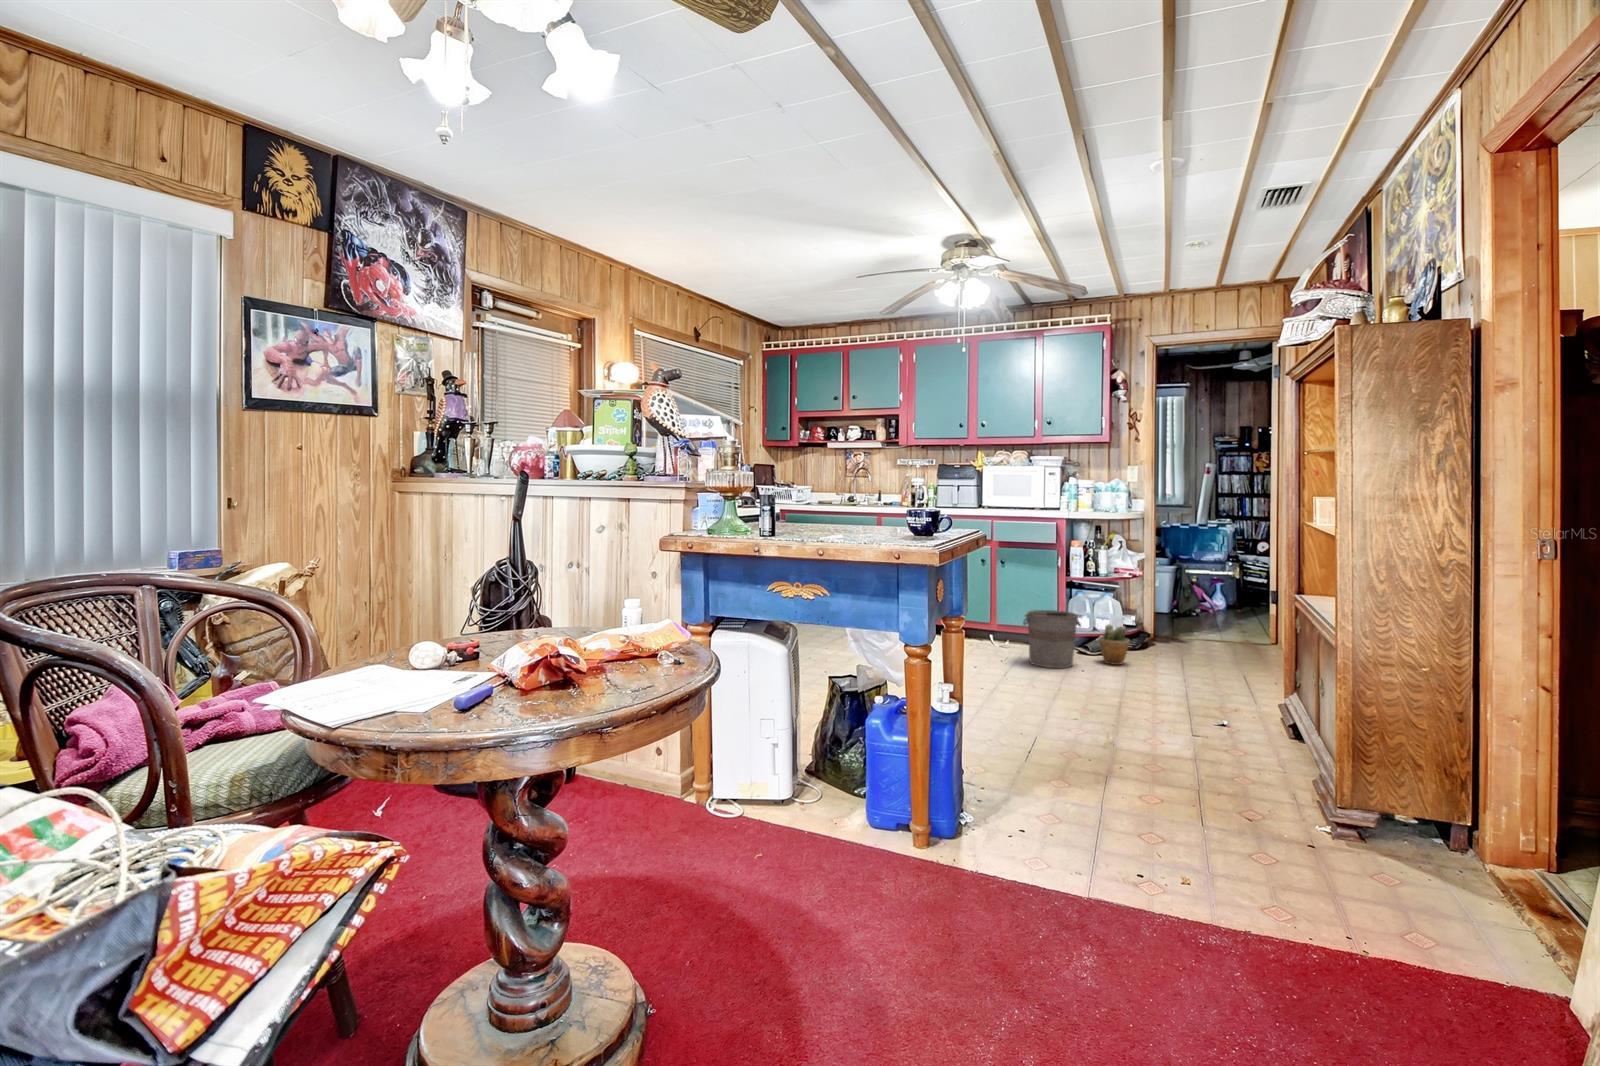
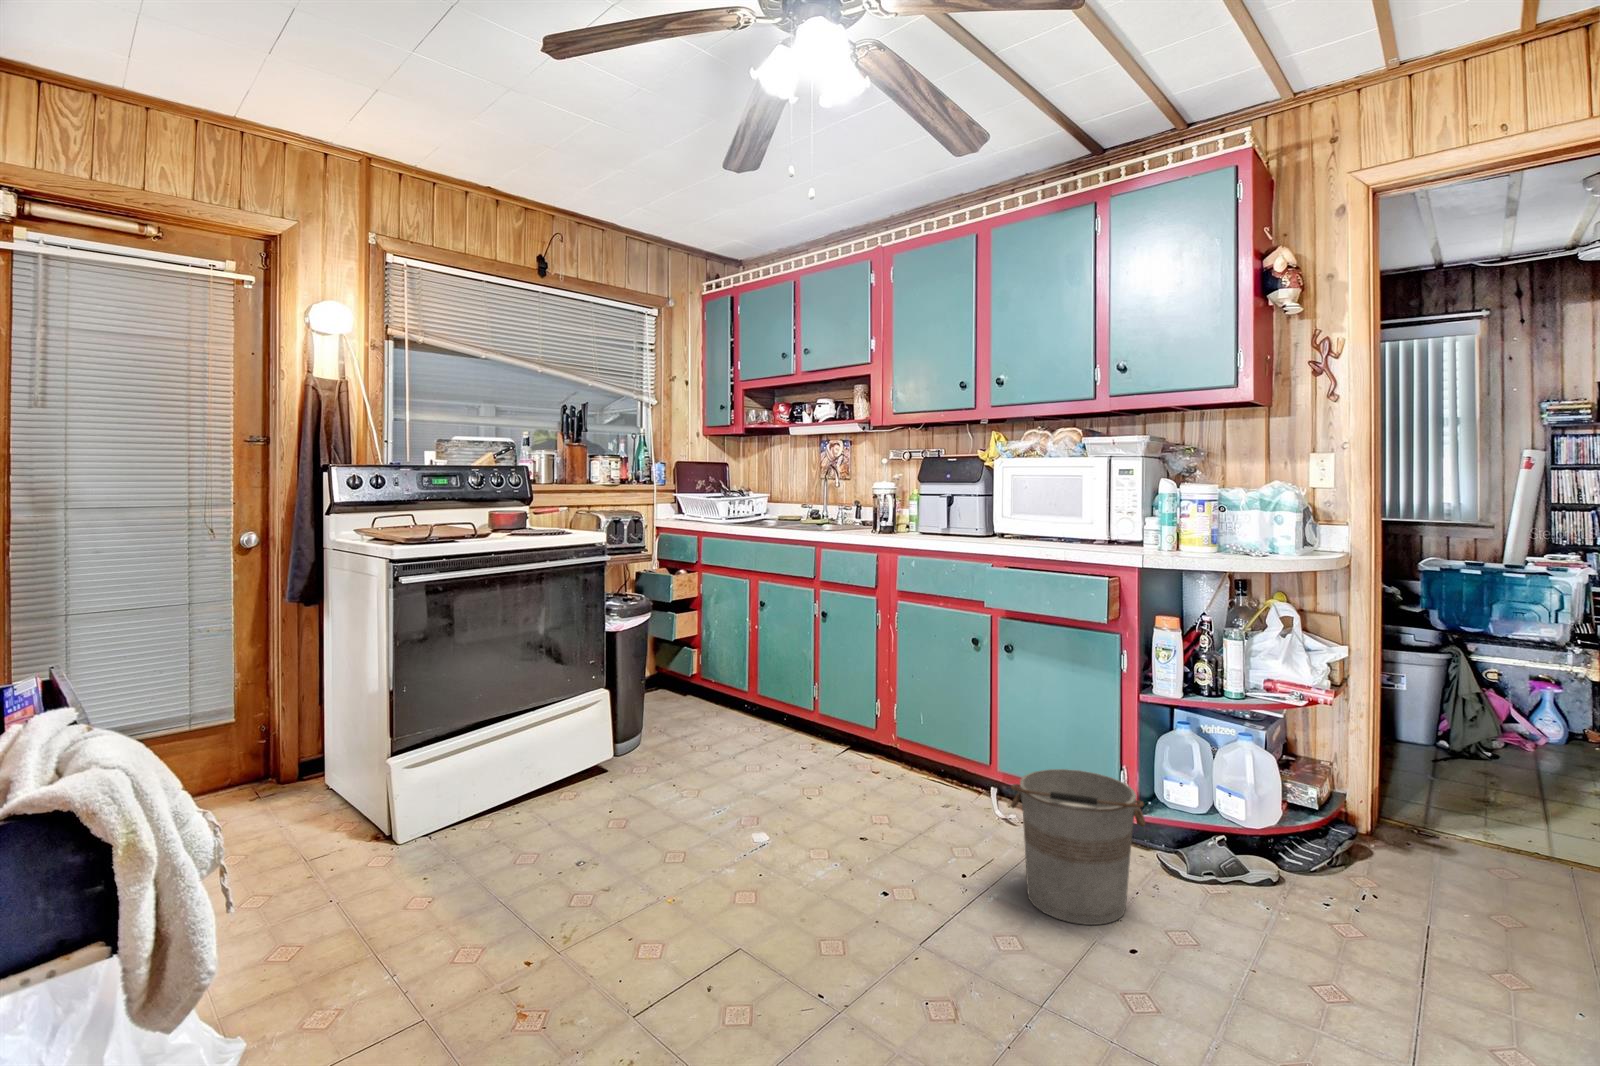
potted plant: present [1099,624,1130,665] -> none [1197,820,1276,926]

